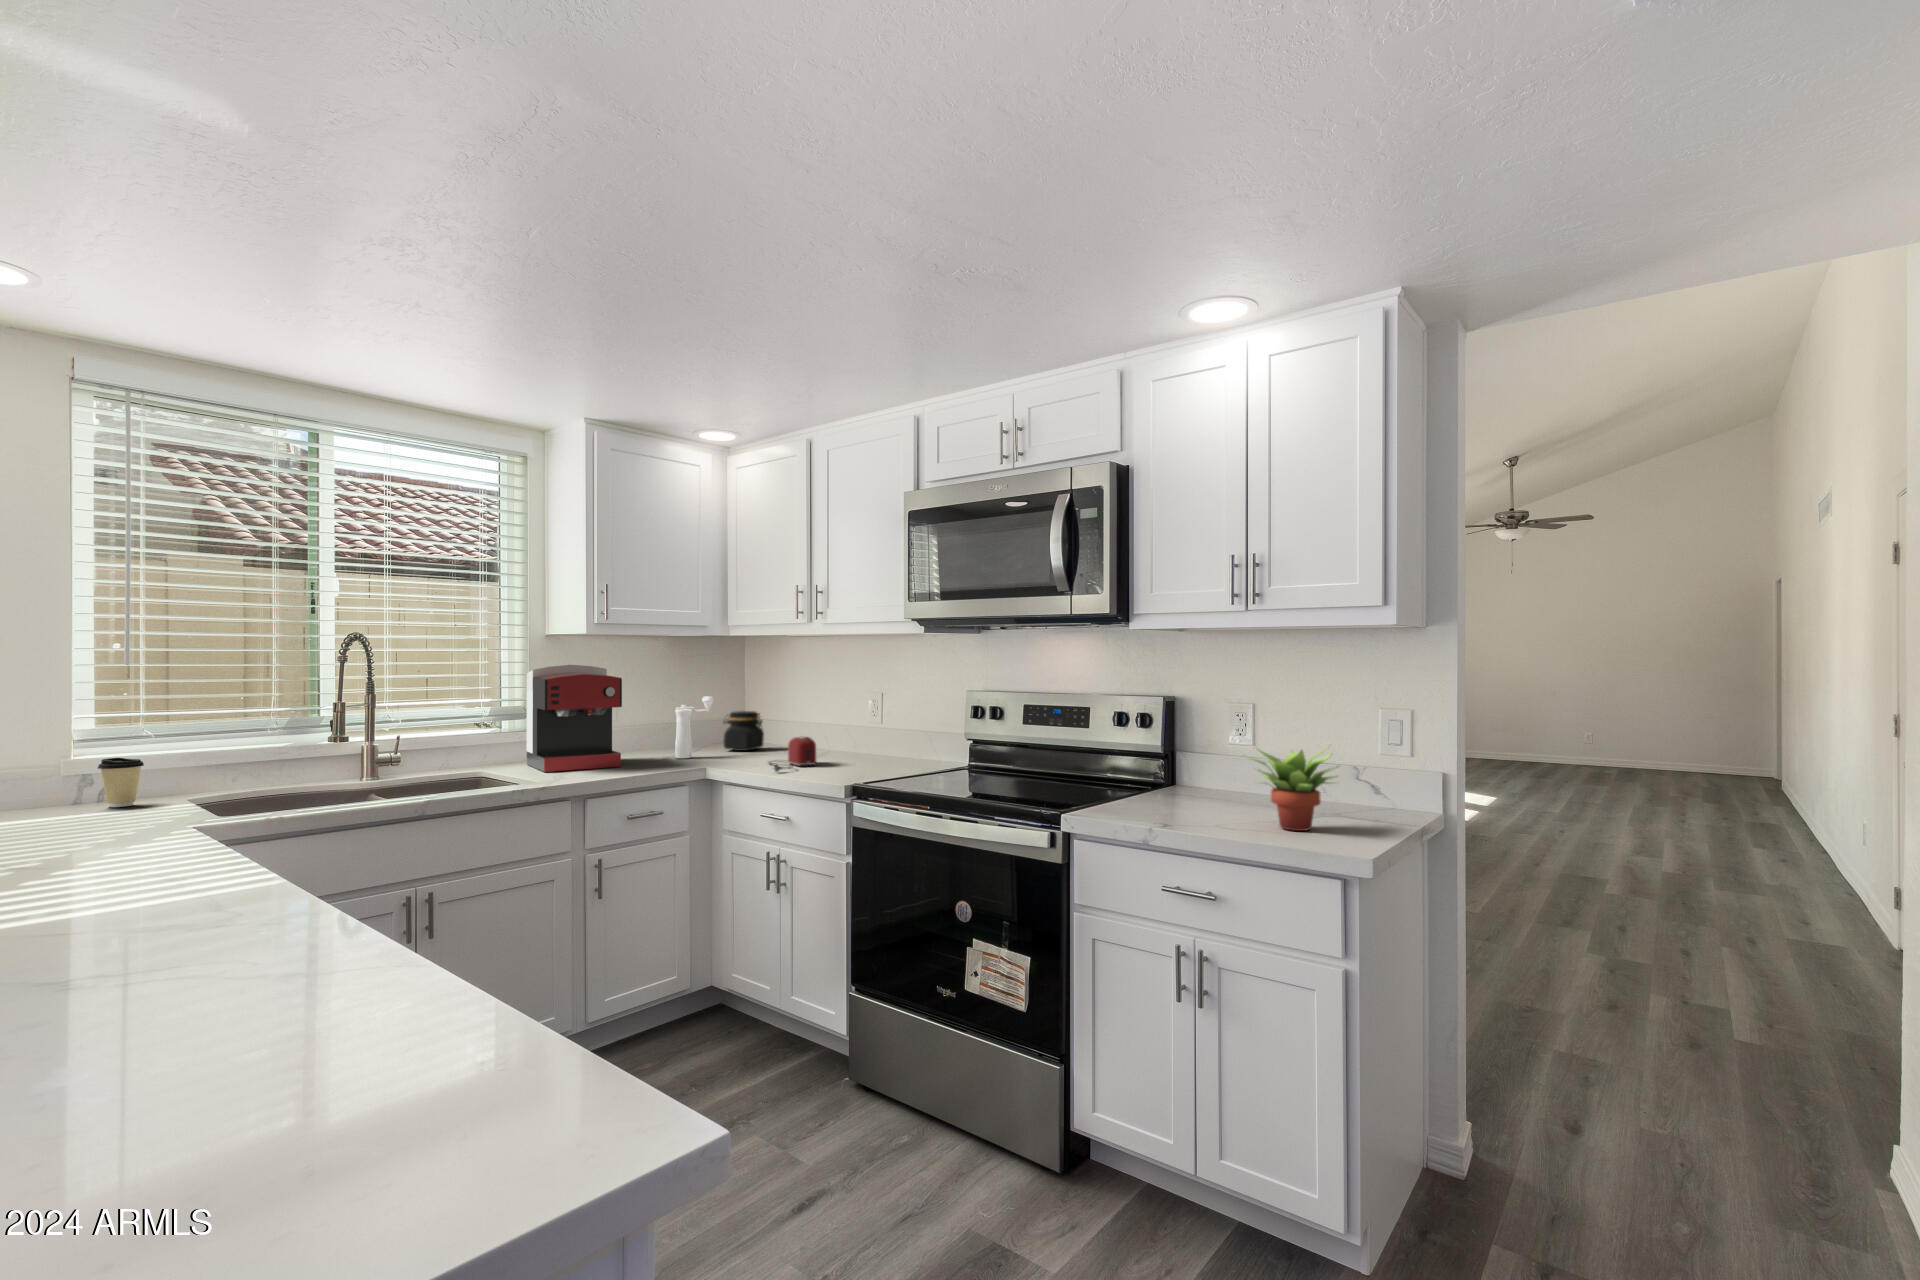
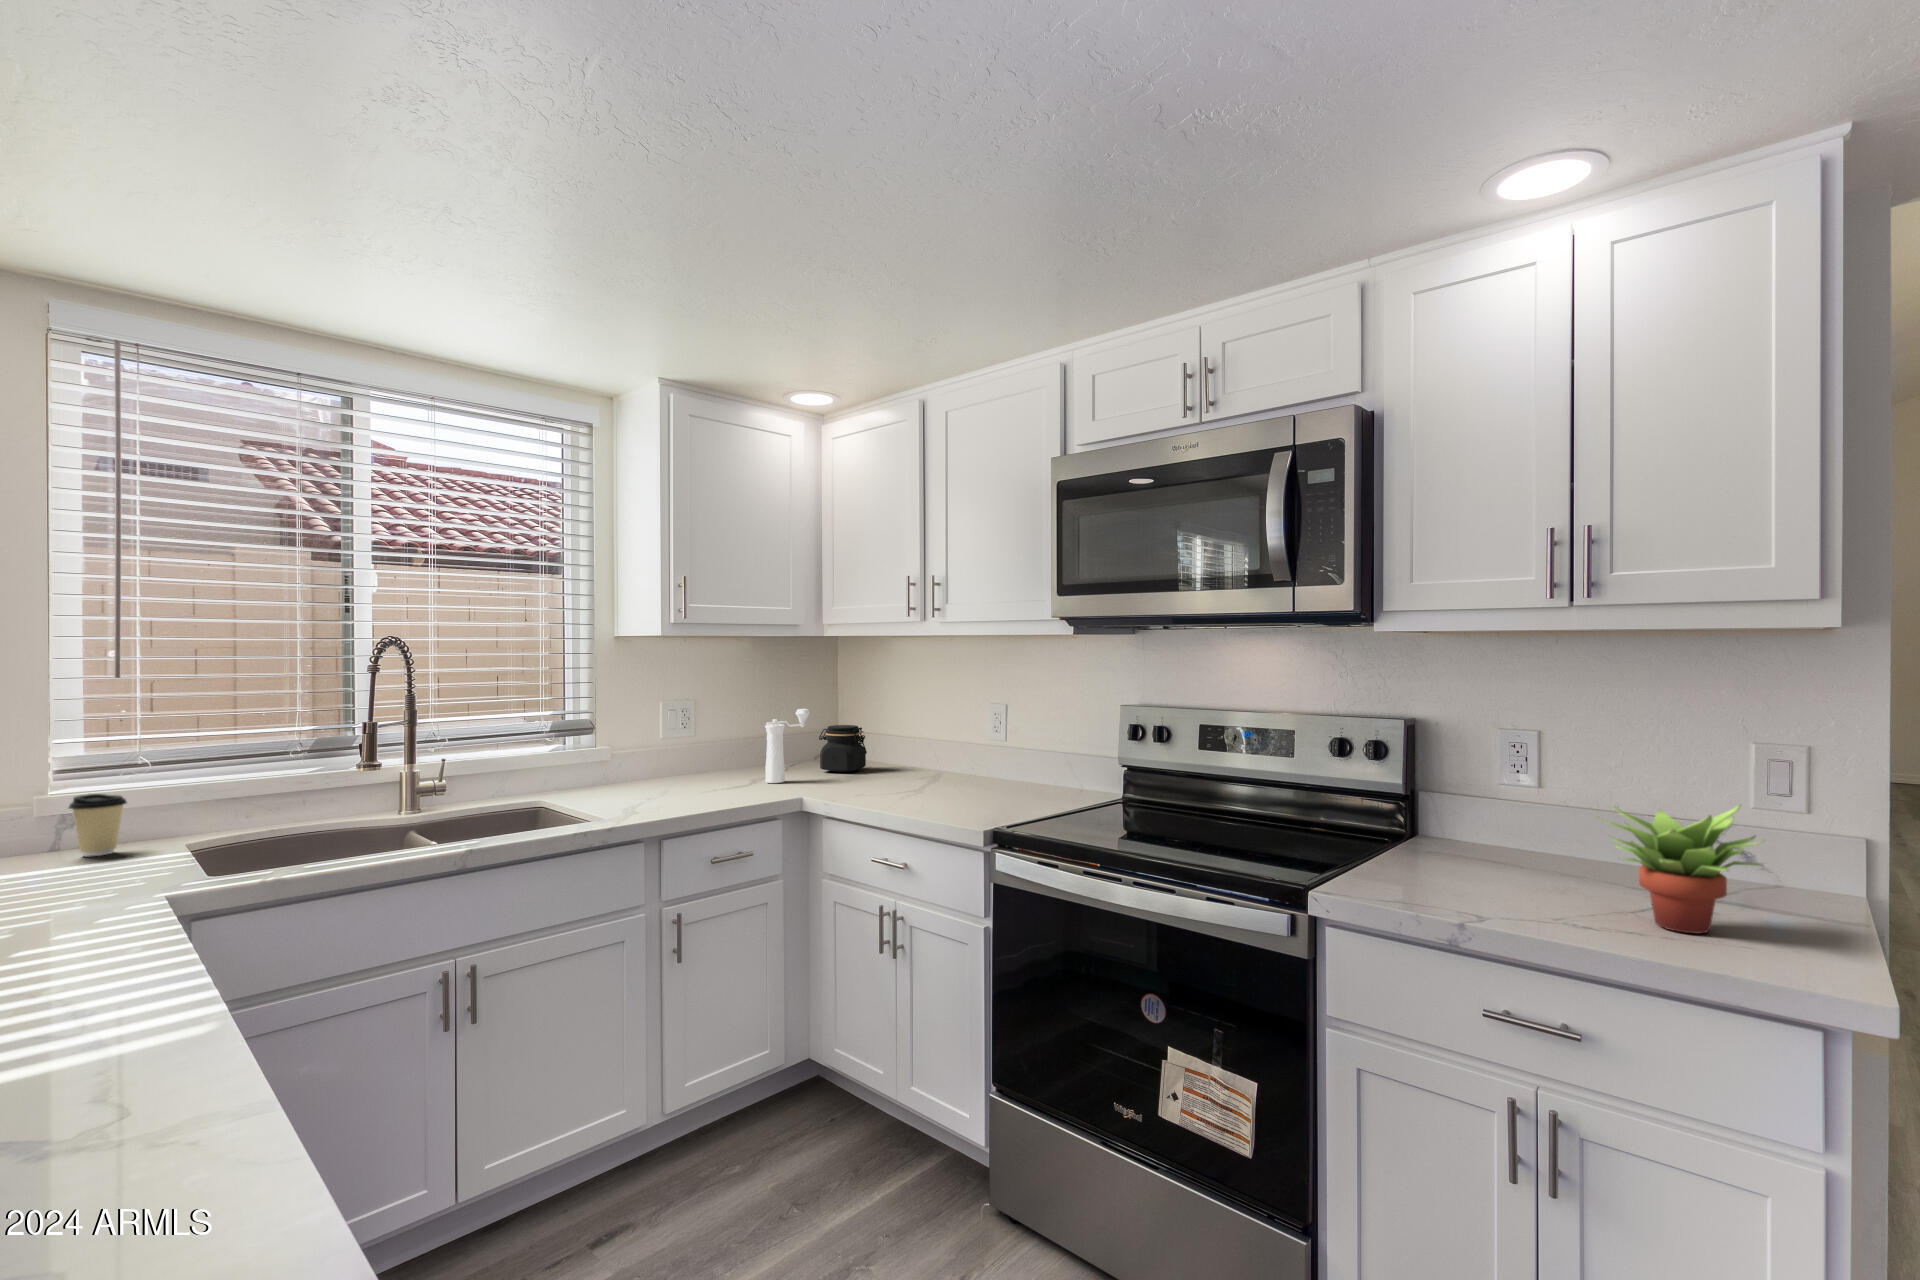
coffee maker: present [527,665,622,772] -> none [594,672,704,803]
toaster: present [769,737,816,772] -> none [876,760,936,807]

